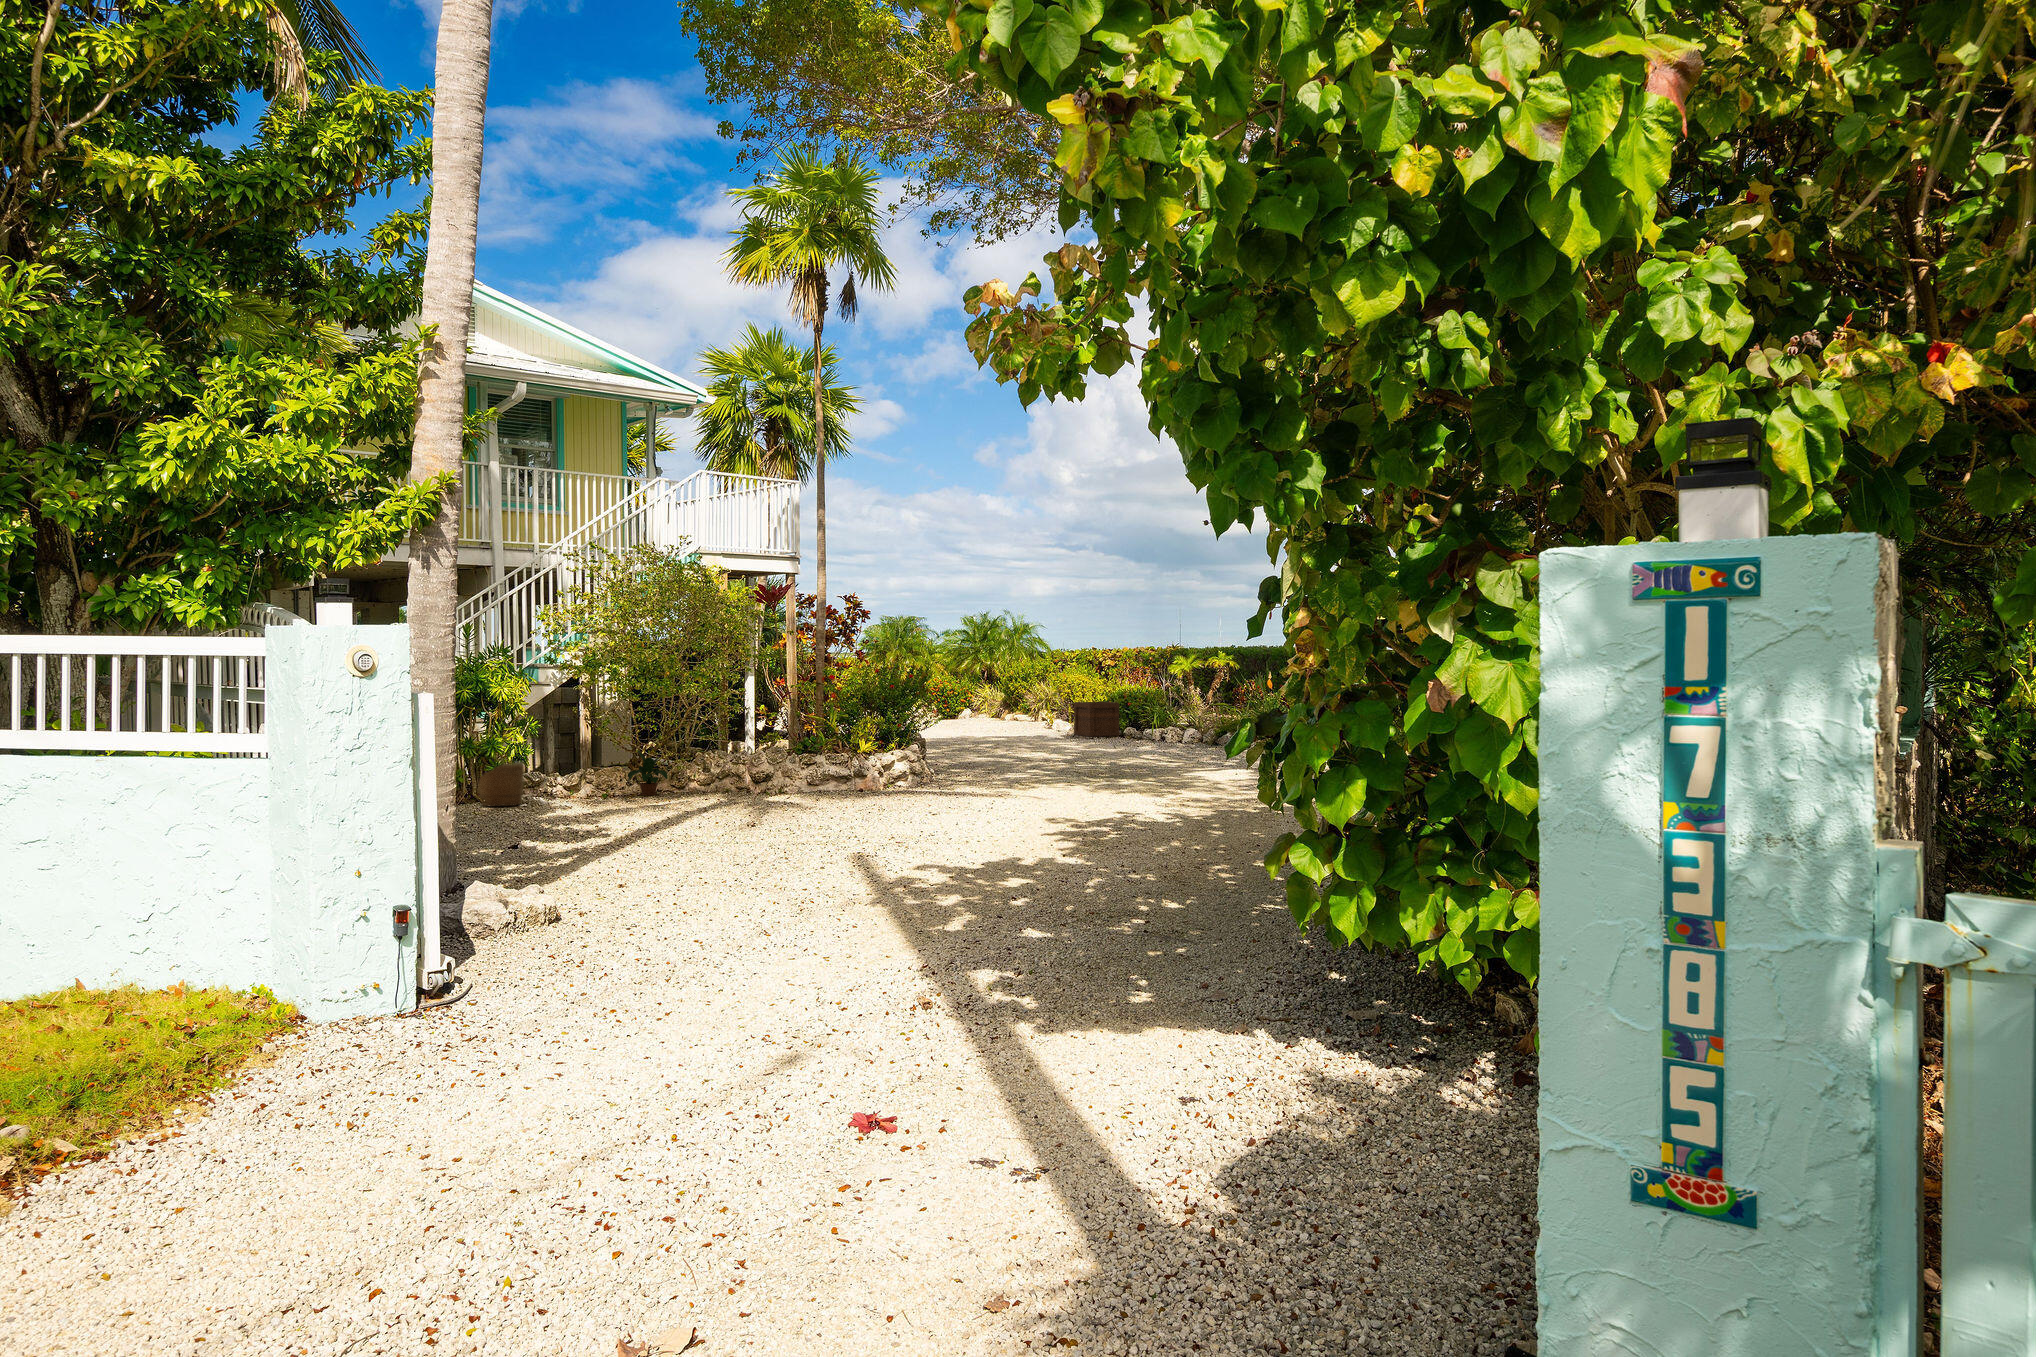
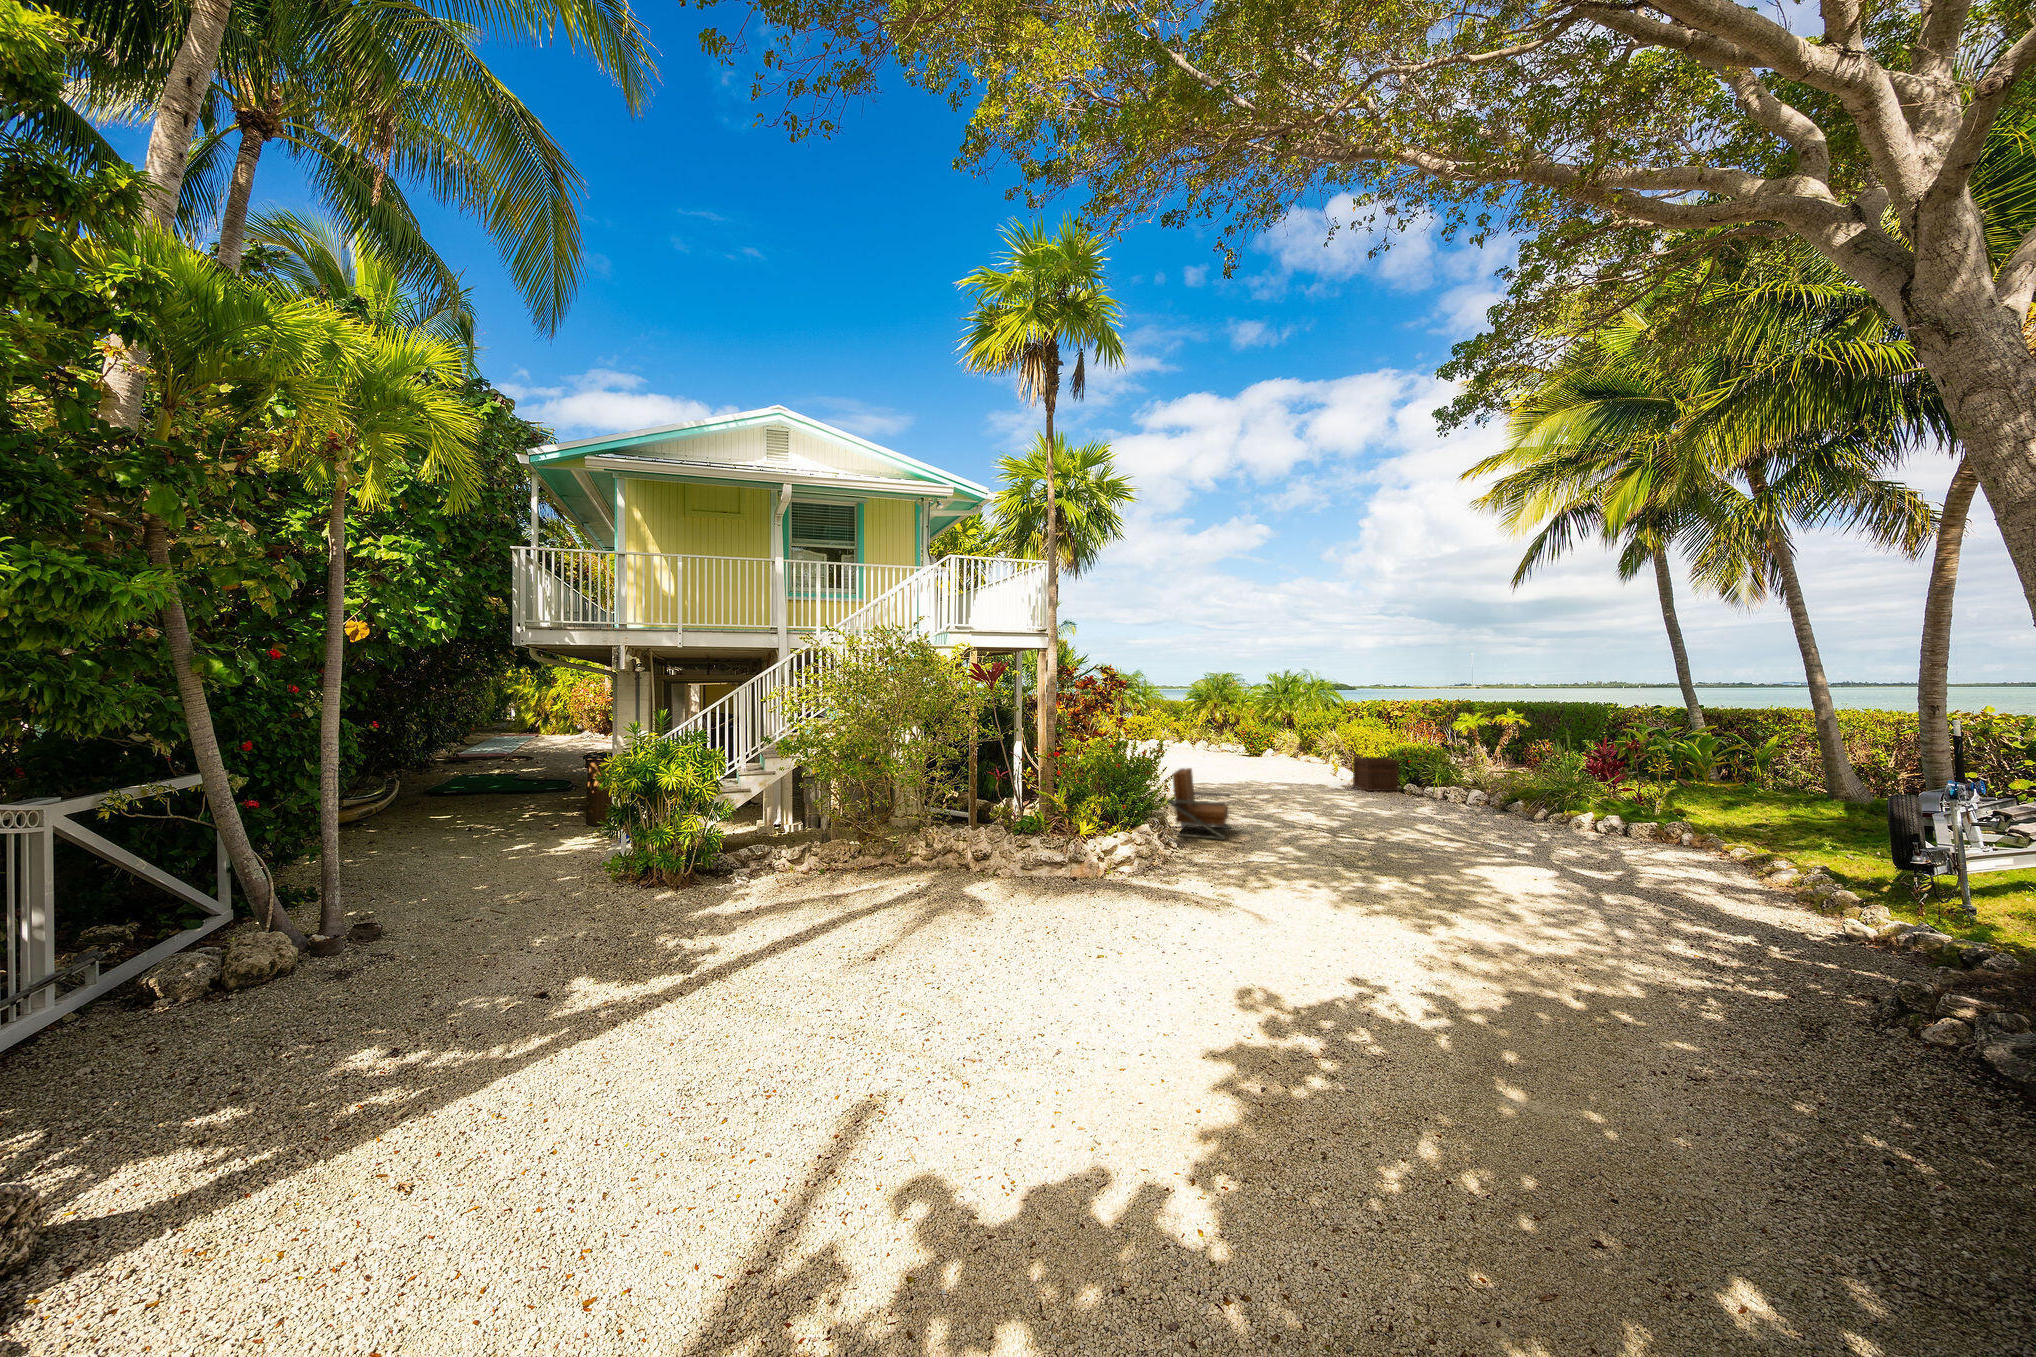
lounge chair: none [918,700,976,767] -> present [1167,768,1230,840]
potted plant: present [628,750,667,795] -> none [843,827,882,873]
woven basket: present [479,762,524,807] -> none [696,836,741,883]

